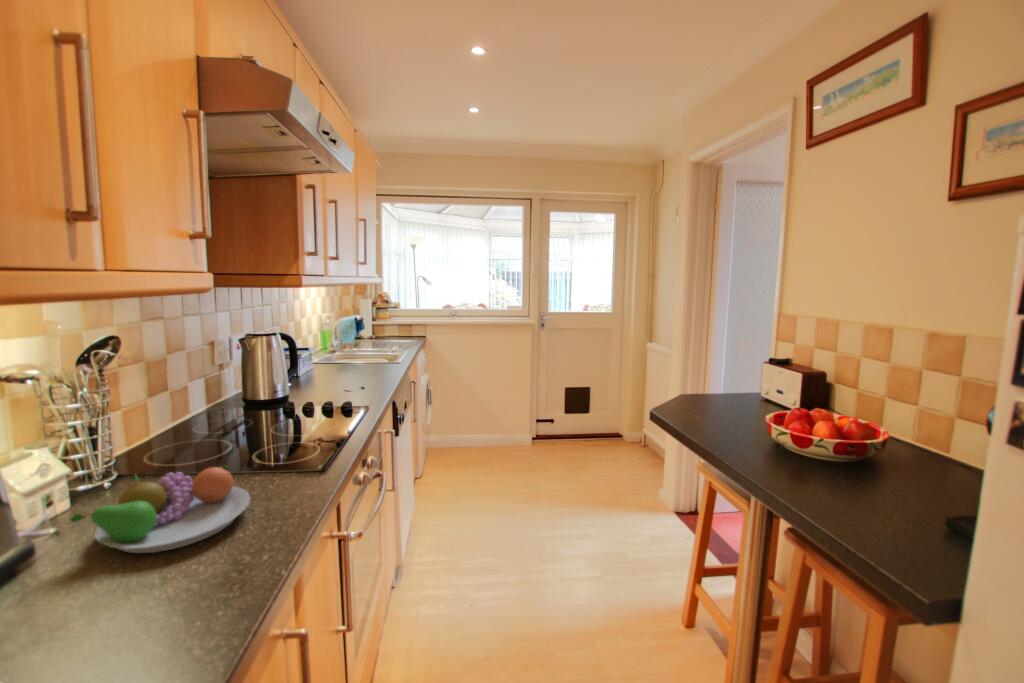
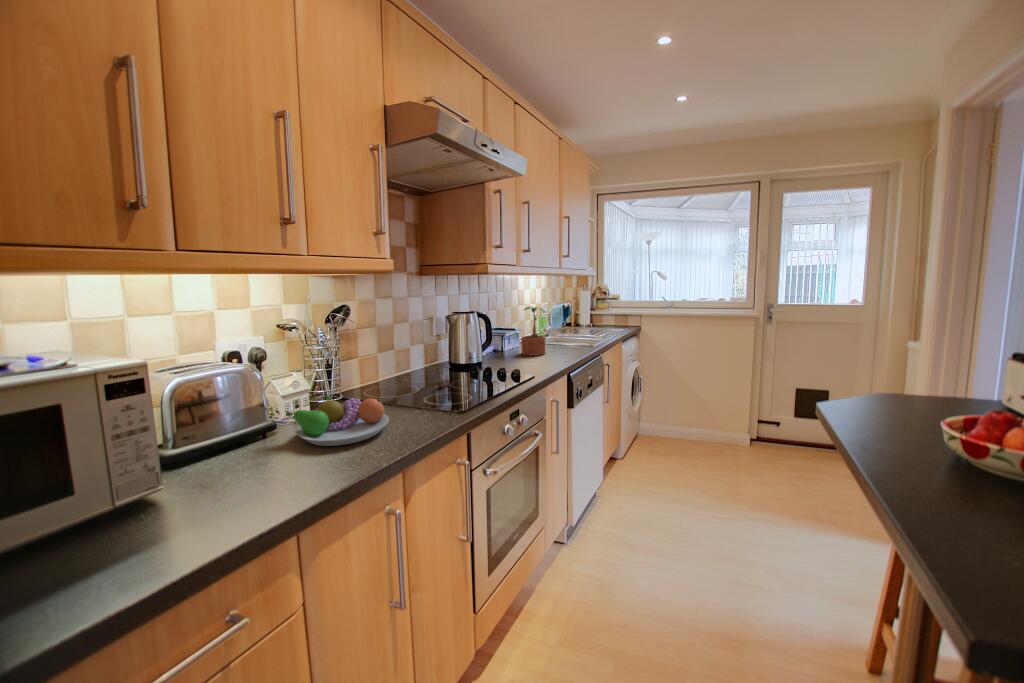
potted plant: none [324,323,359,381] -> present [521,307,545,355]

